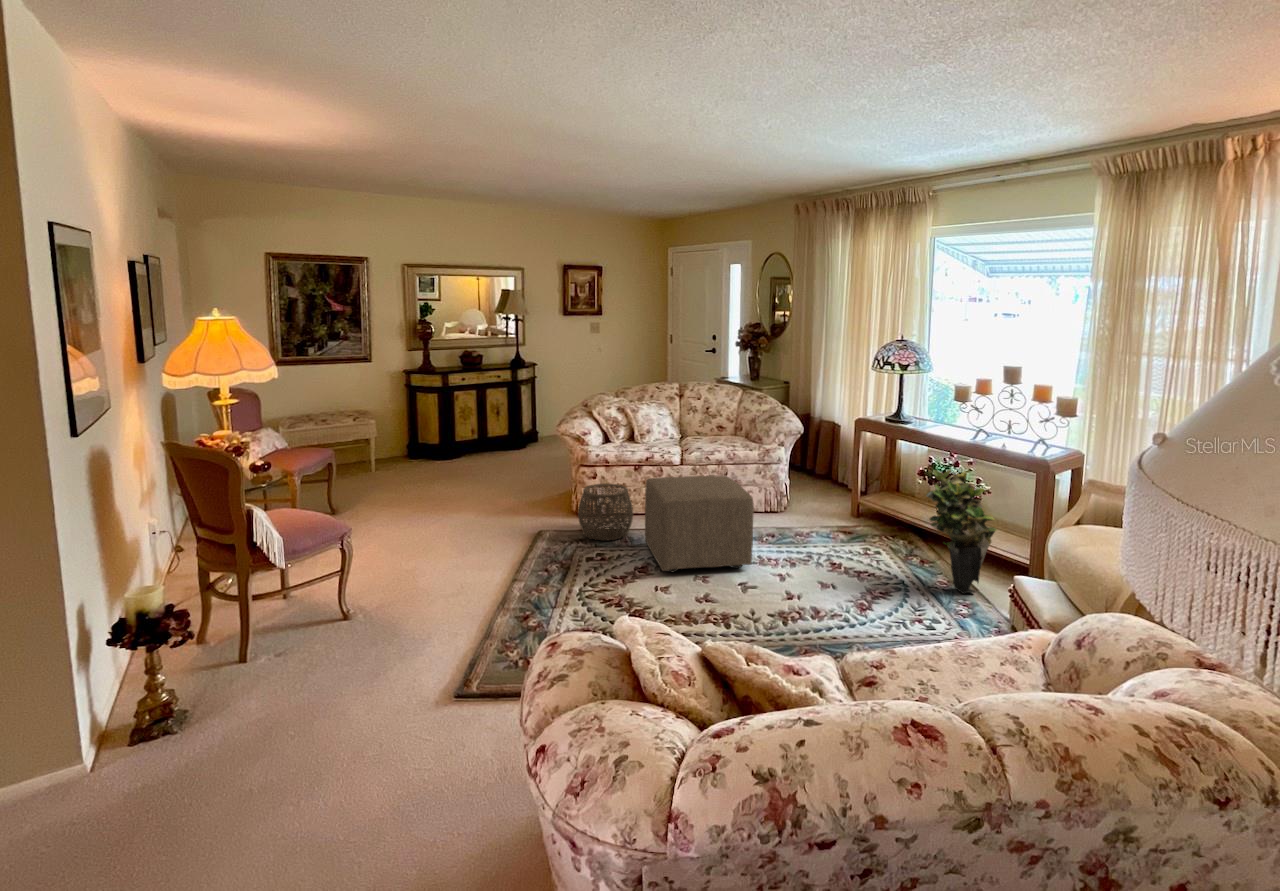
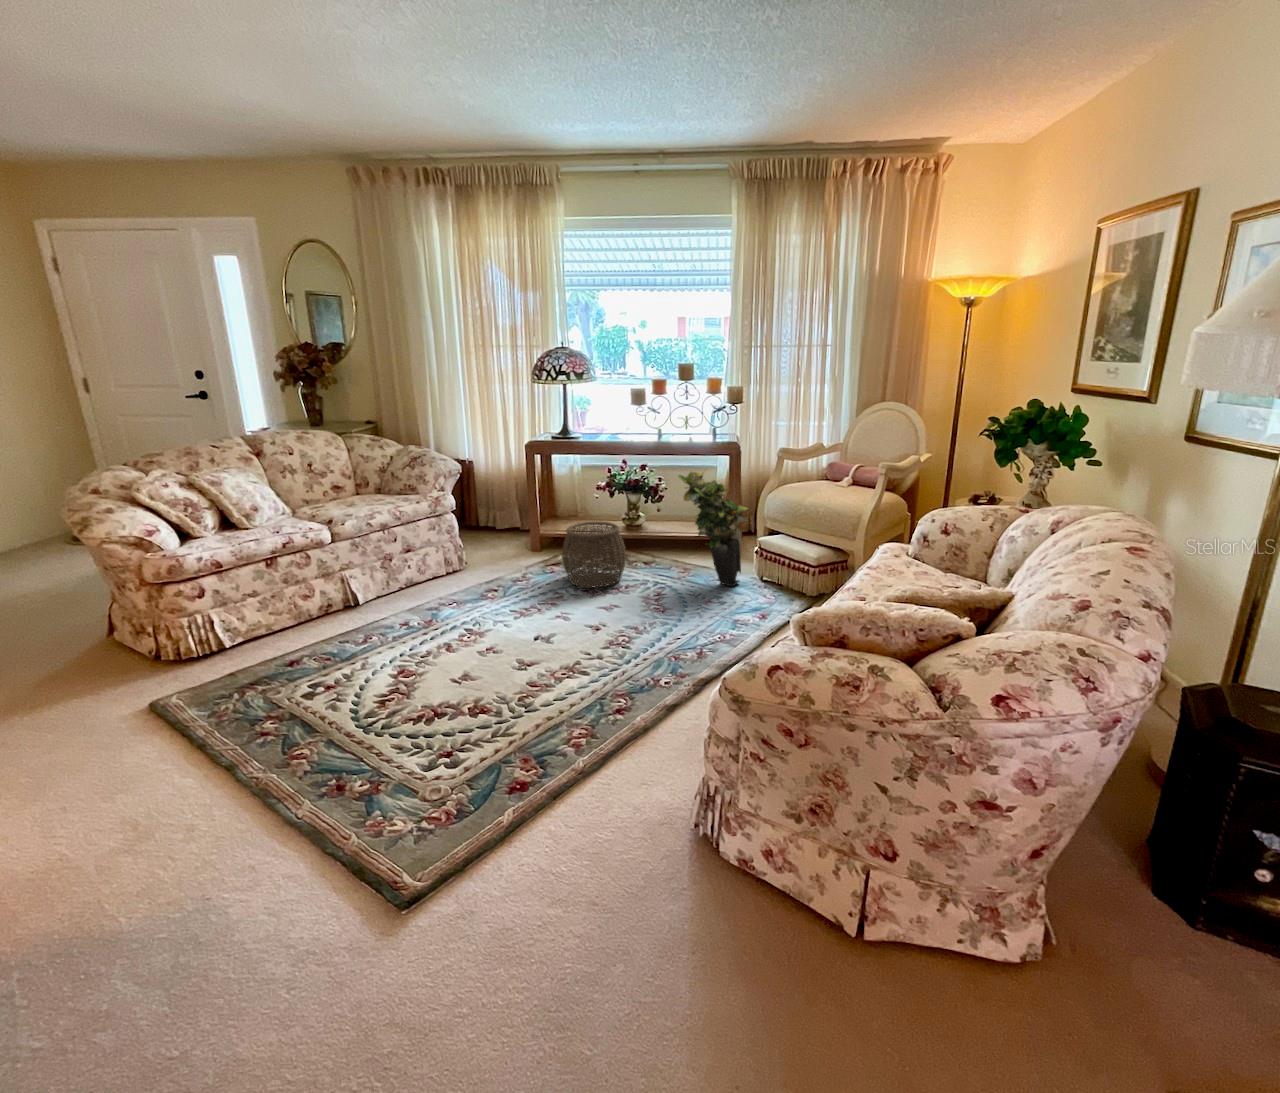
ottoman: present [645,475,754,572] -> none [358,535,546,687]
woven basket: present [578,484,633,540] -> present [562,522,626,588]

